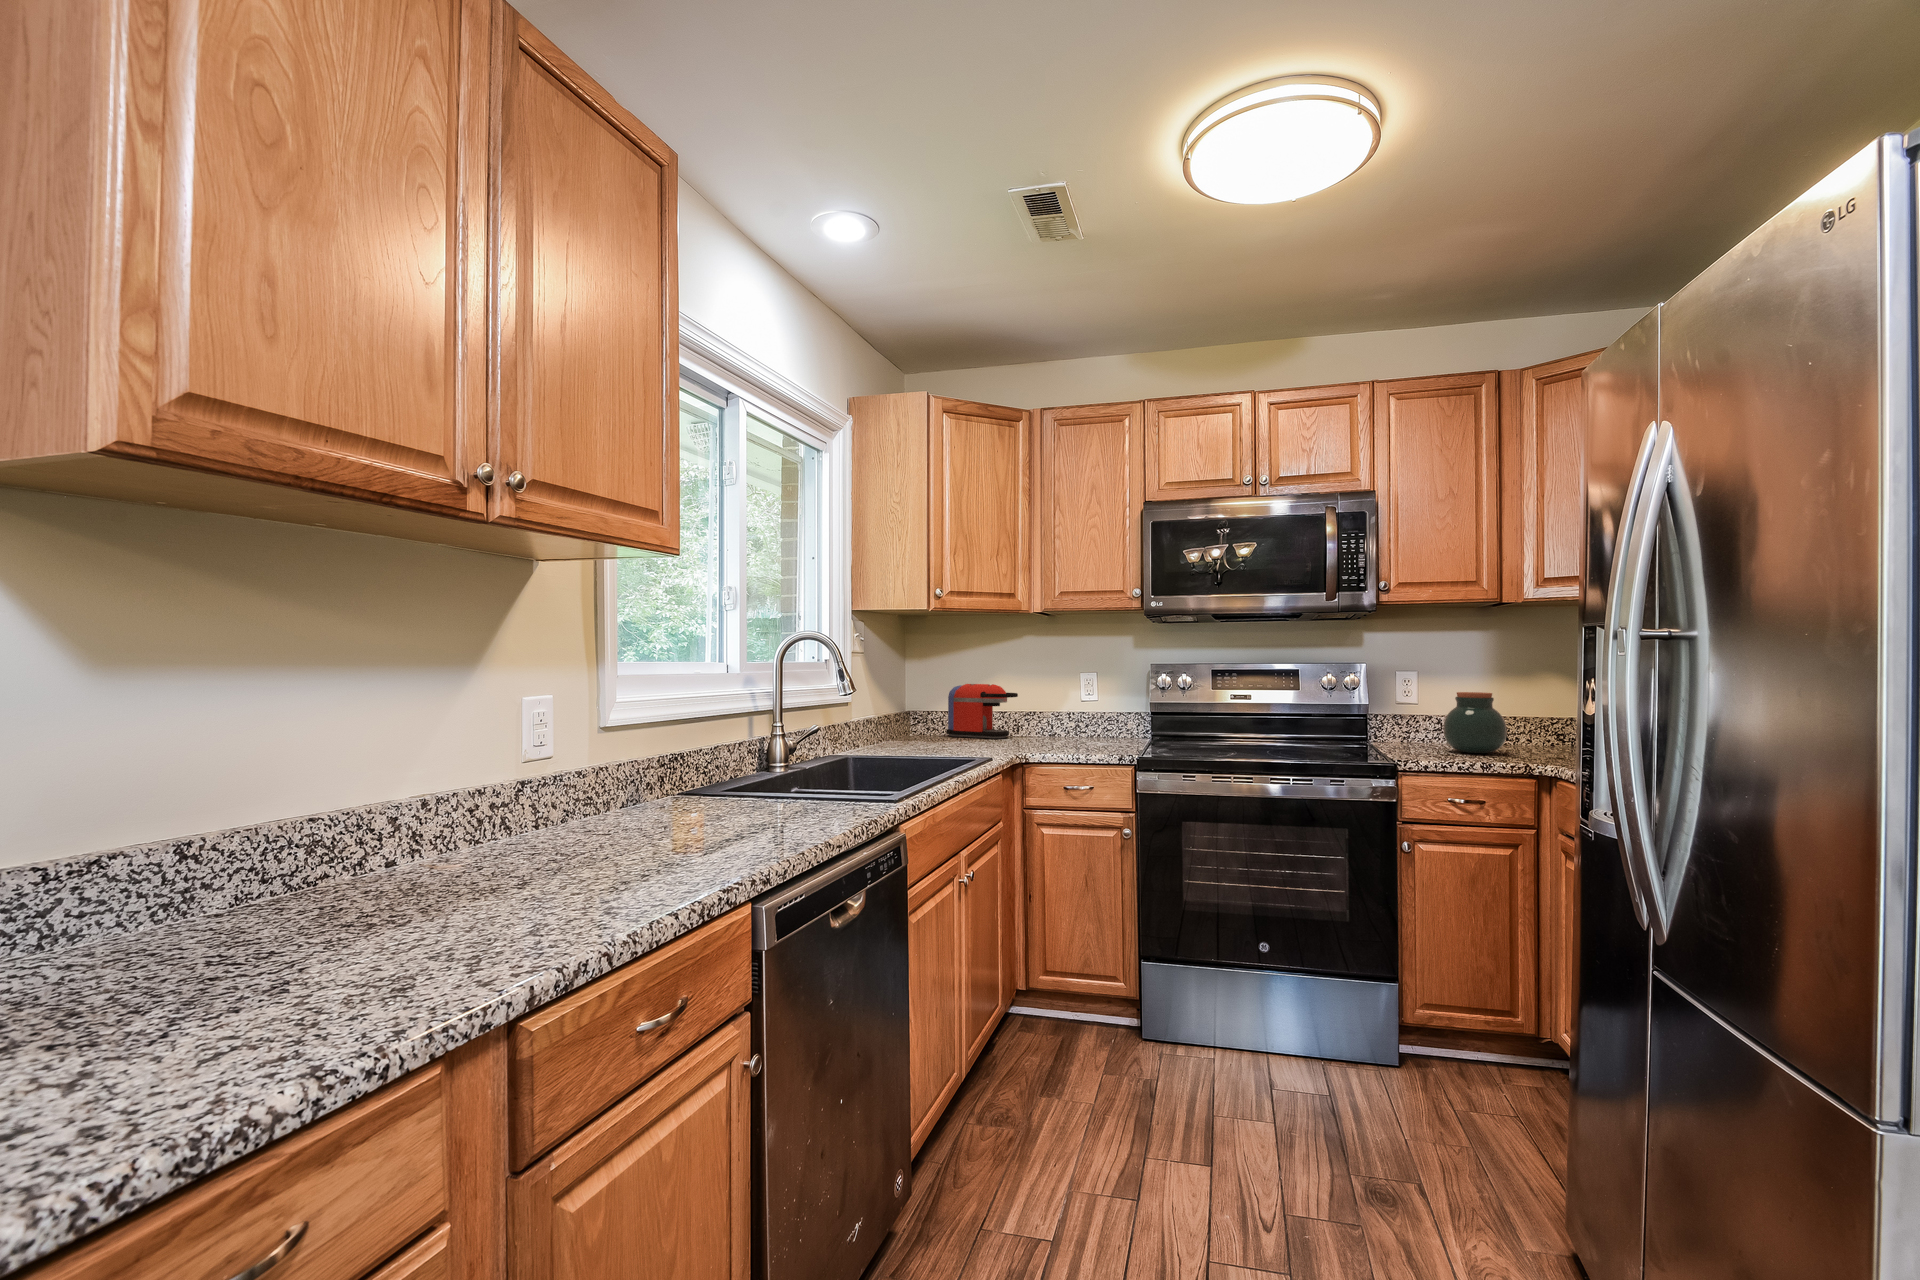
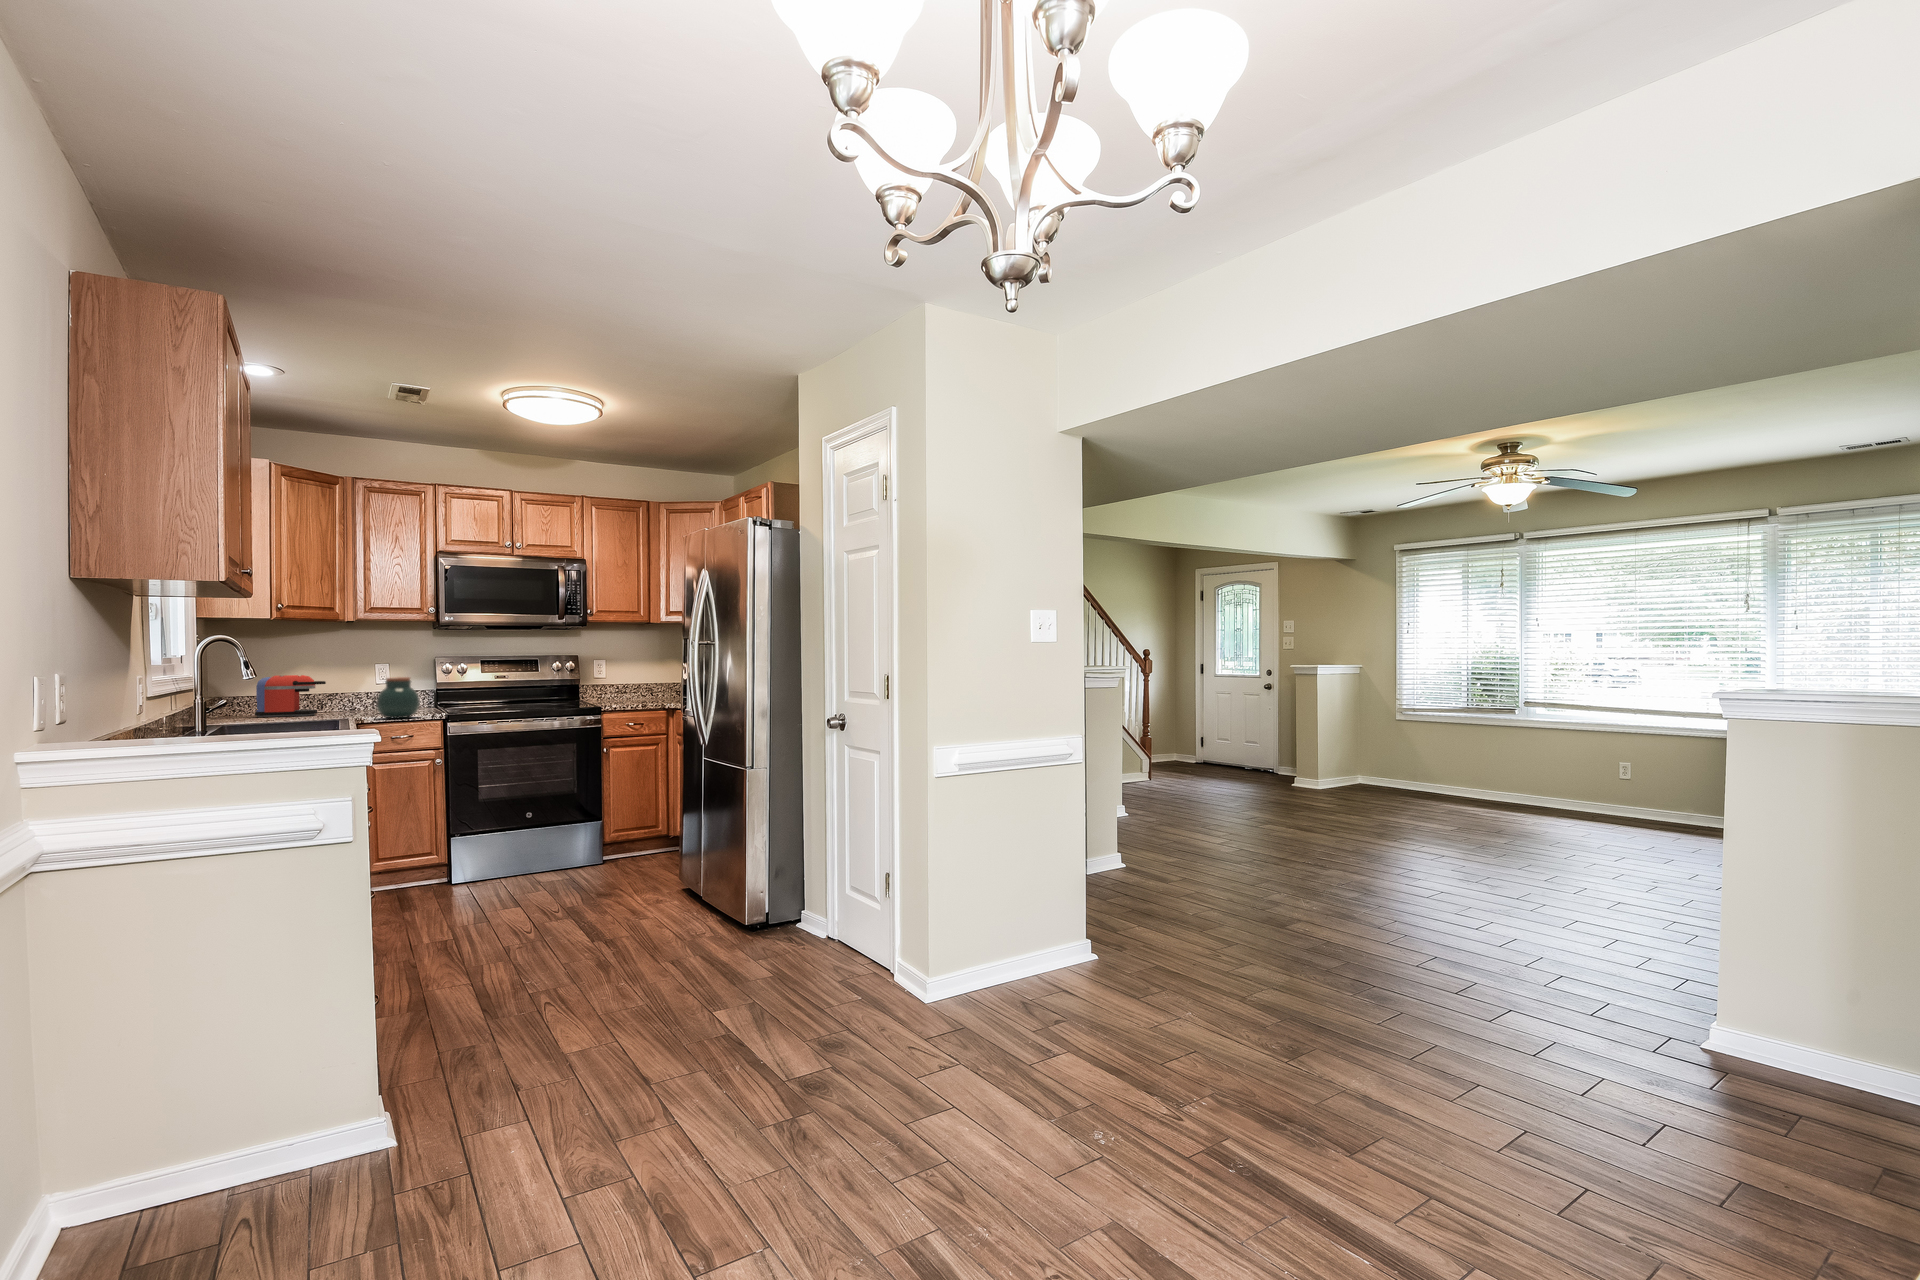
jar: present [1443,692,1507,753] -> present [376,677,420,718]

